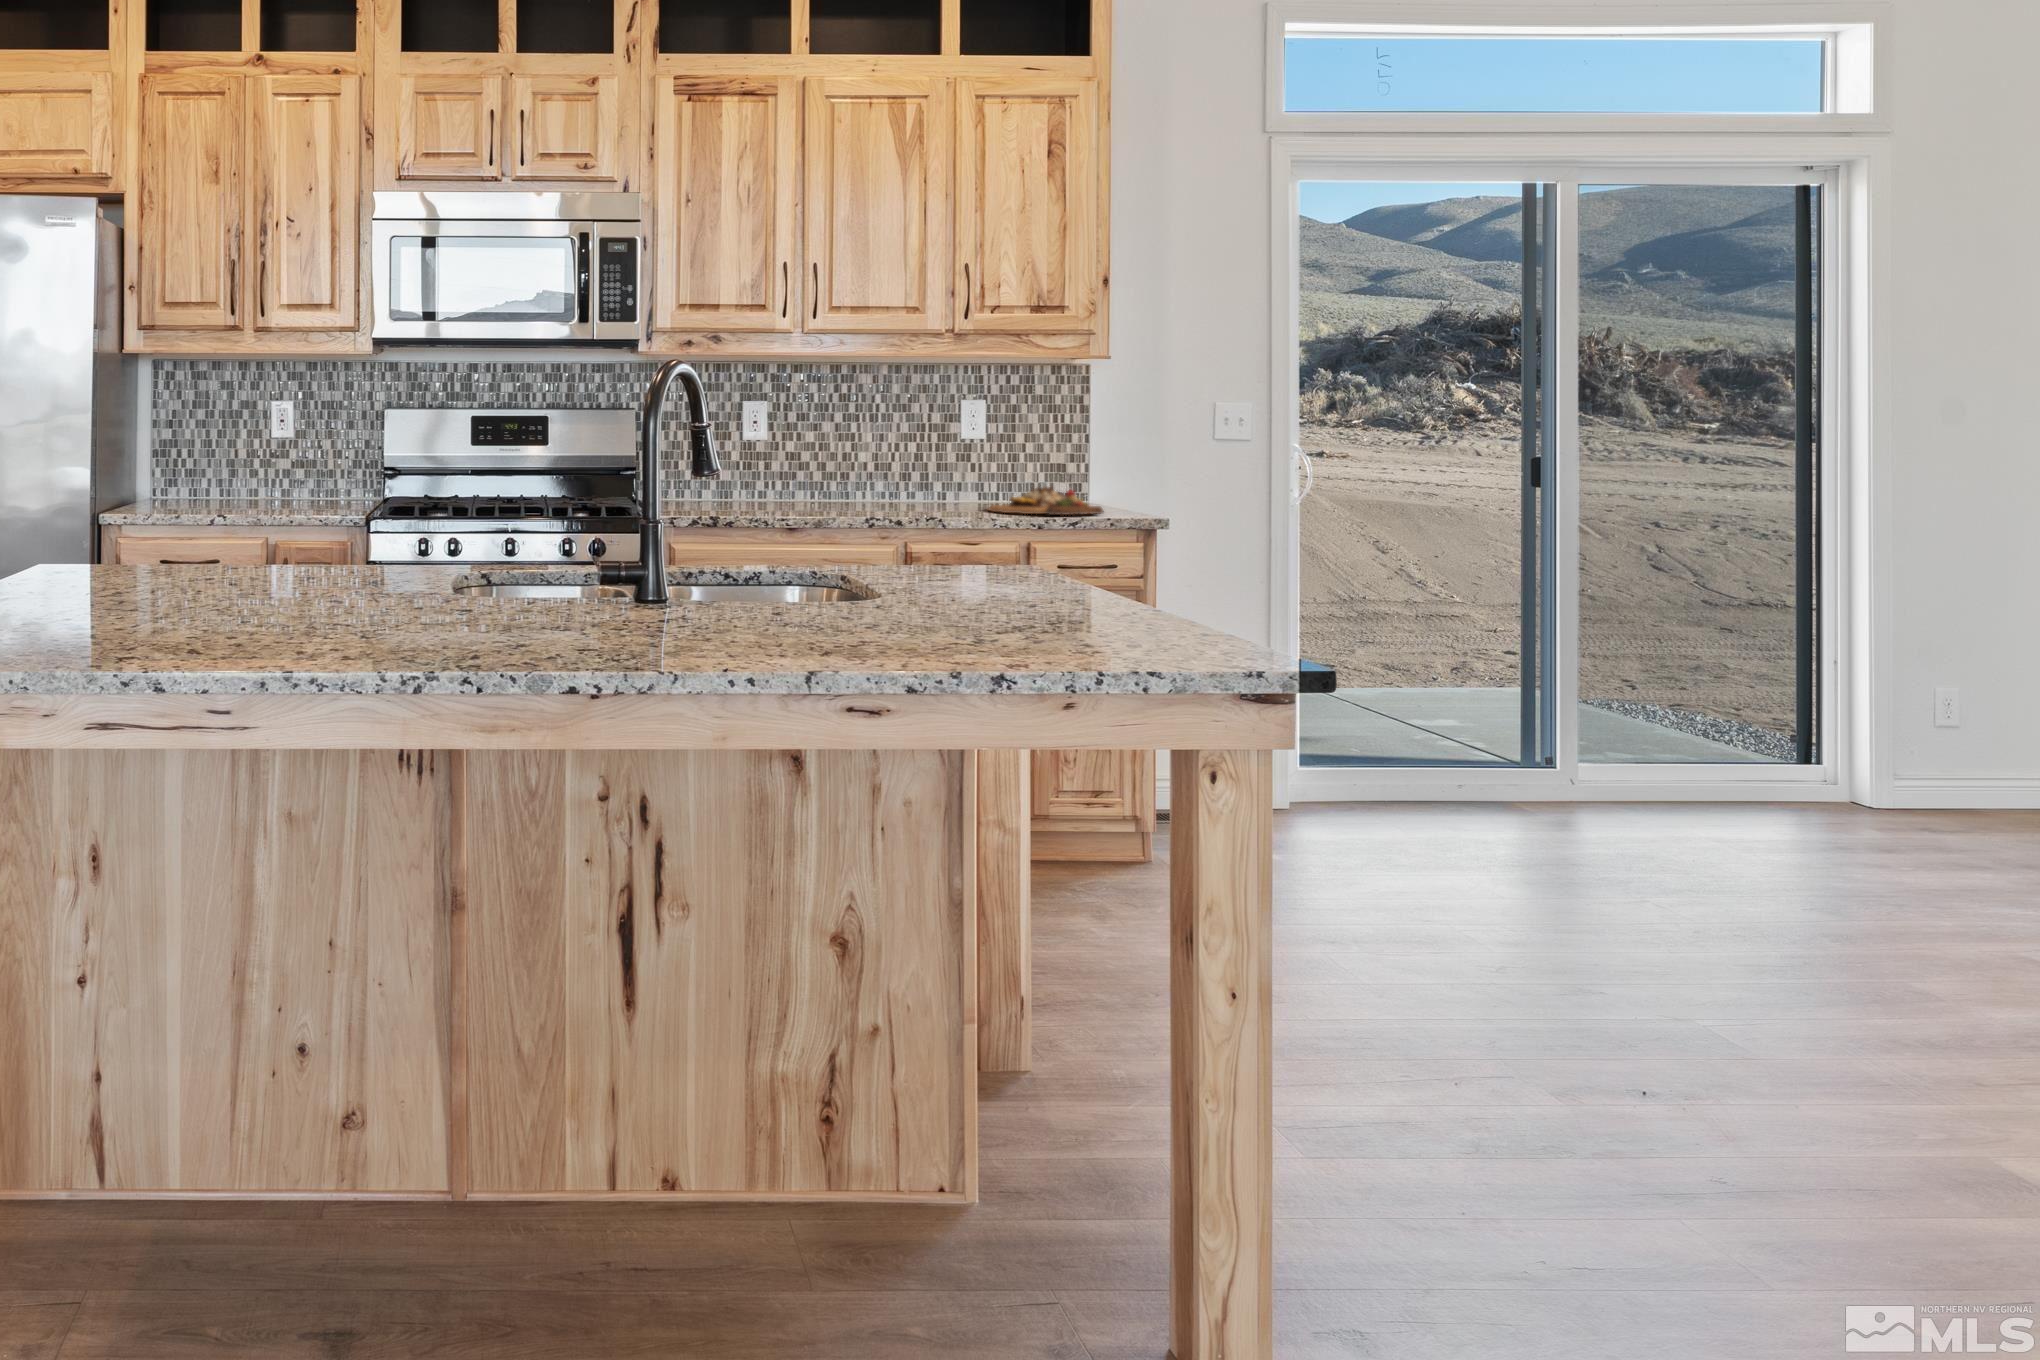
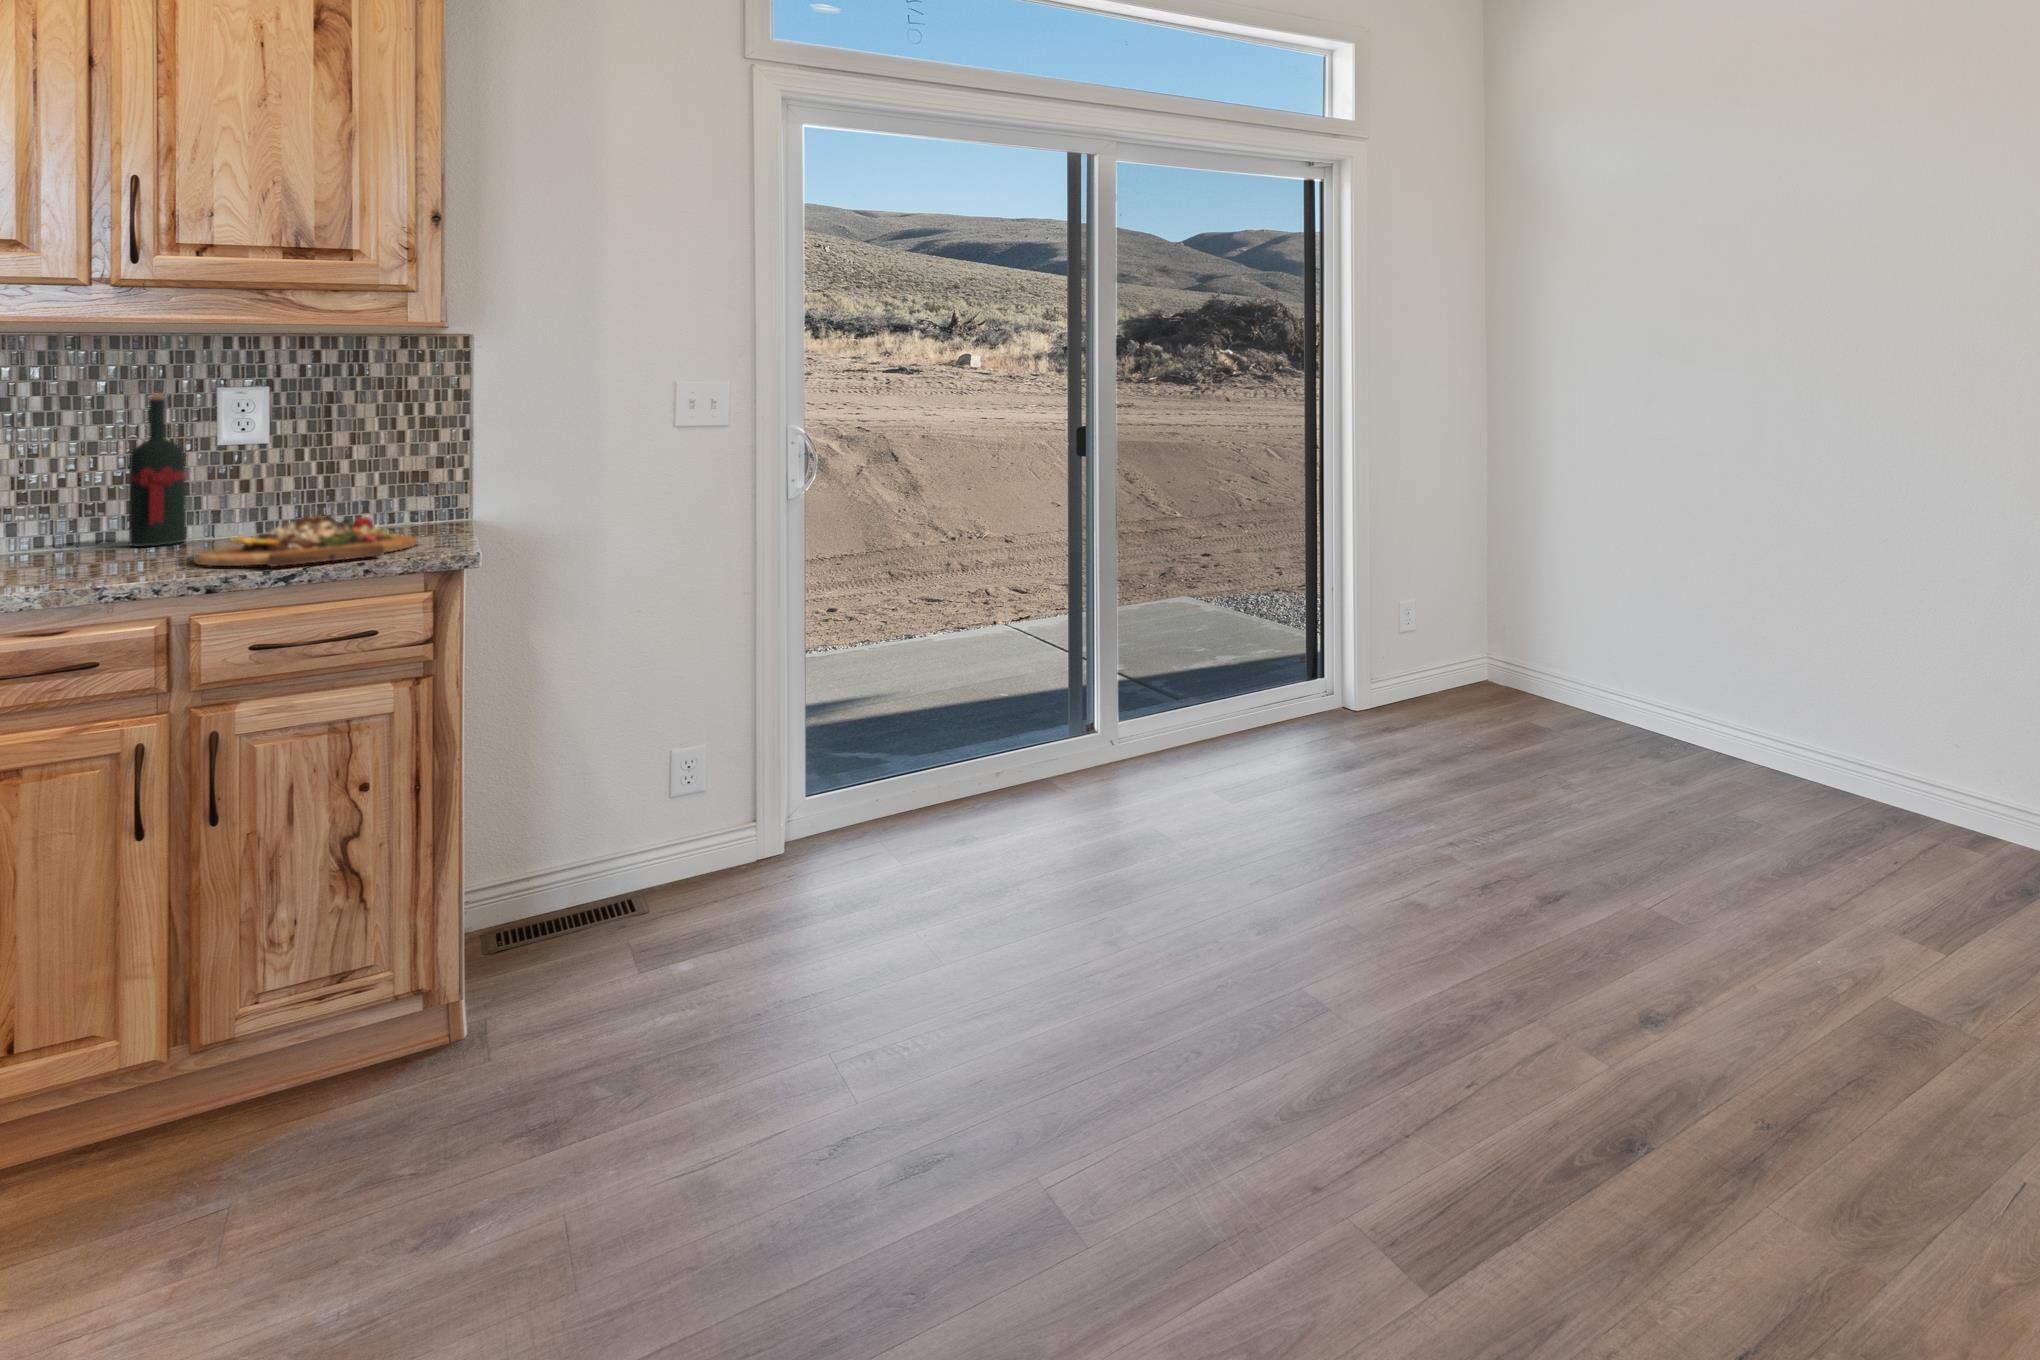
wine bottle: none [922,403,949,504] -> present [129,393,186,547]

